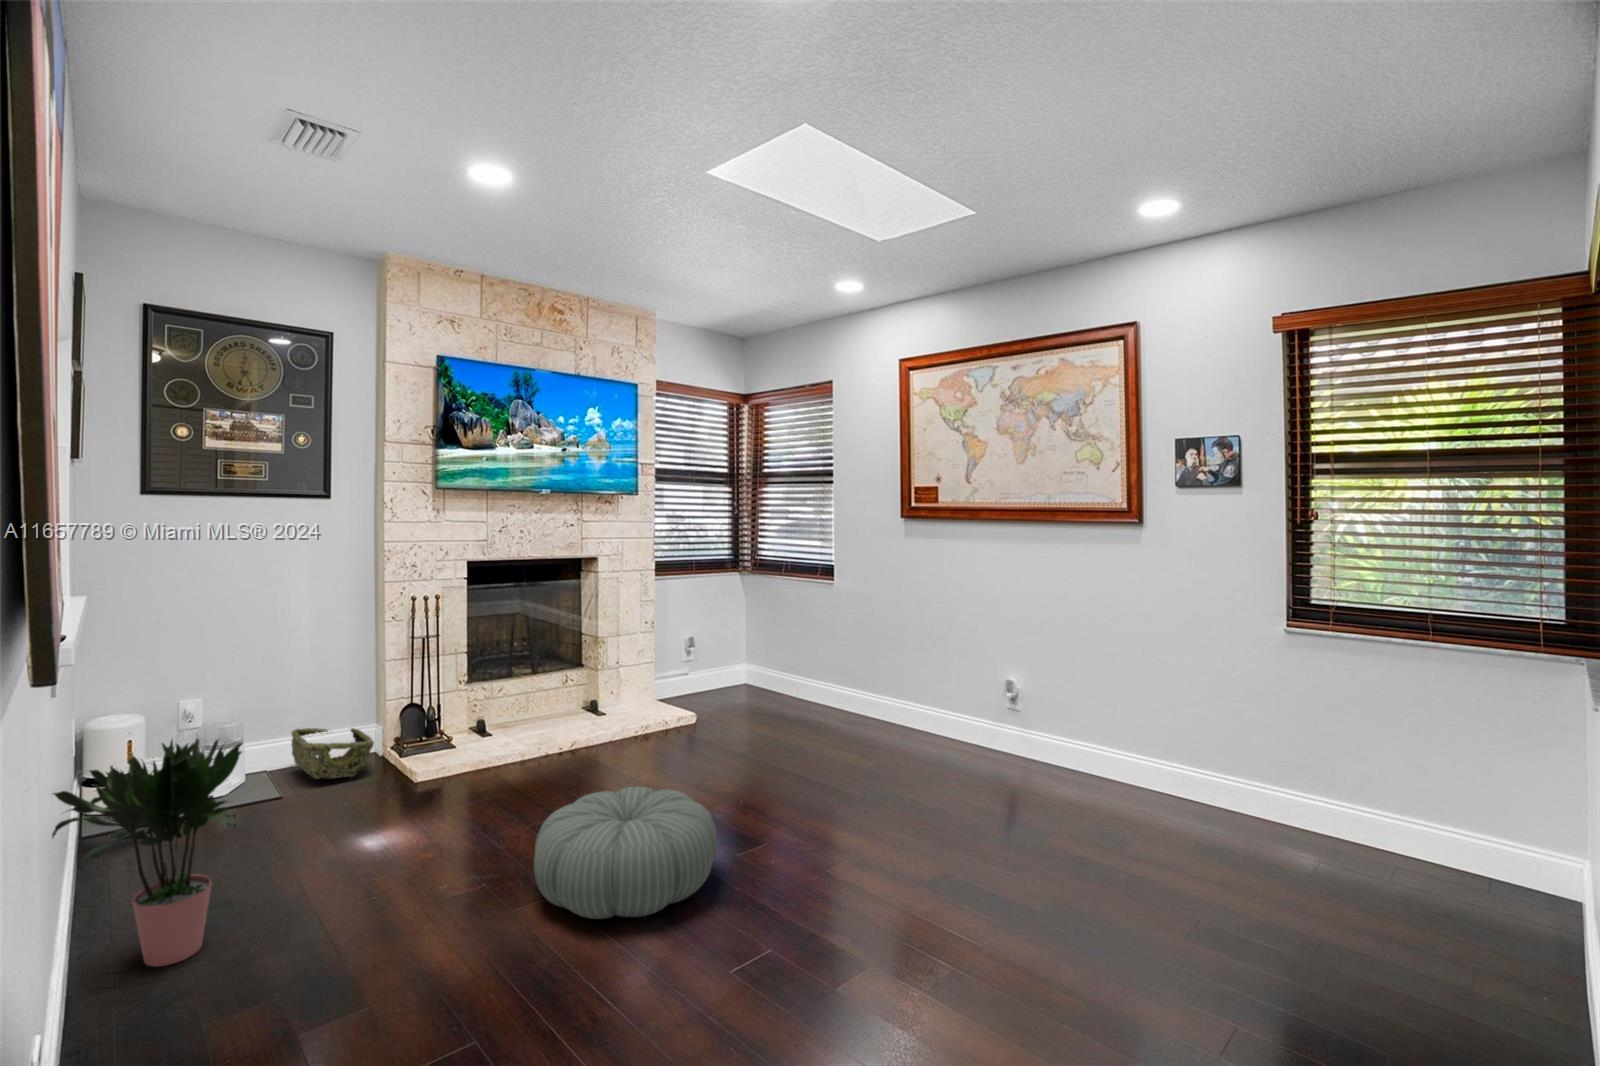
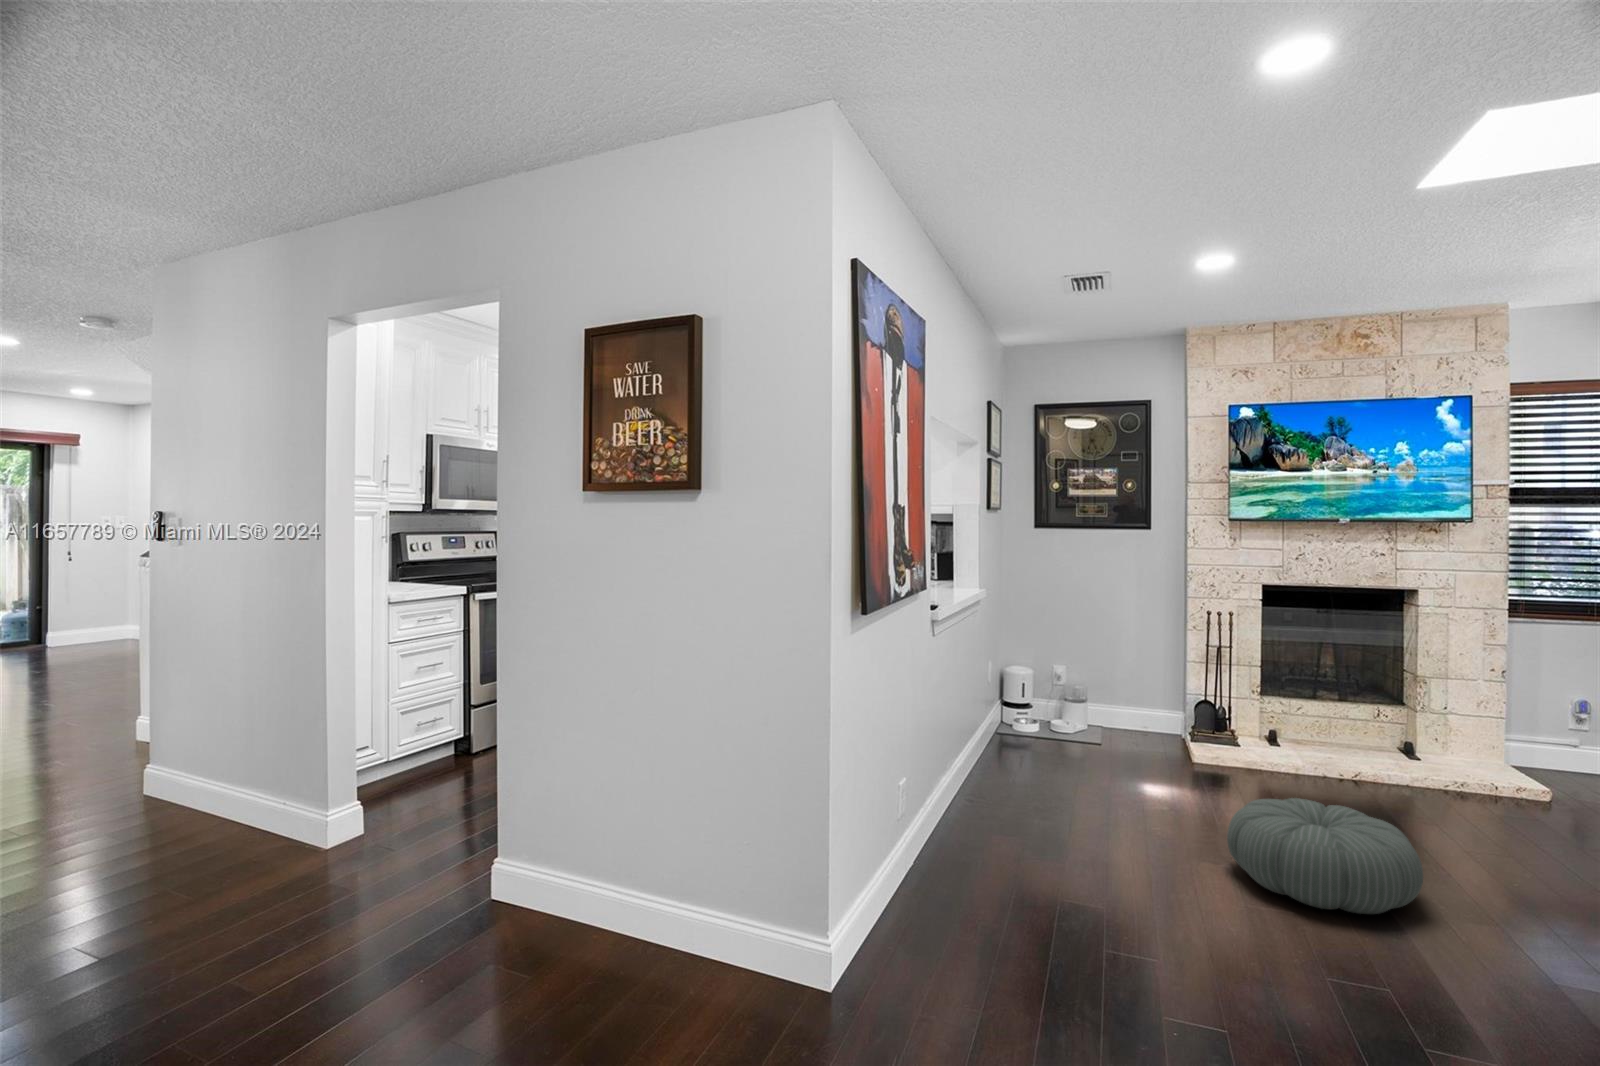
woven basket: present [291,728,374,779] -> none [1117,701,1169,746]
potted plant: present [52,738,242,967] -> none [963,670,1053,804]

